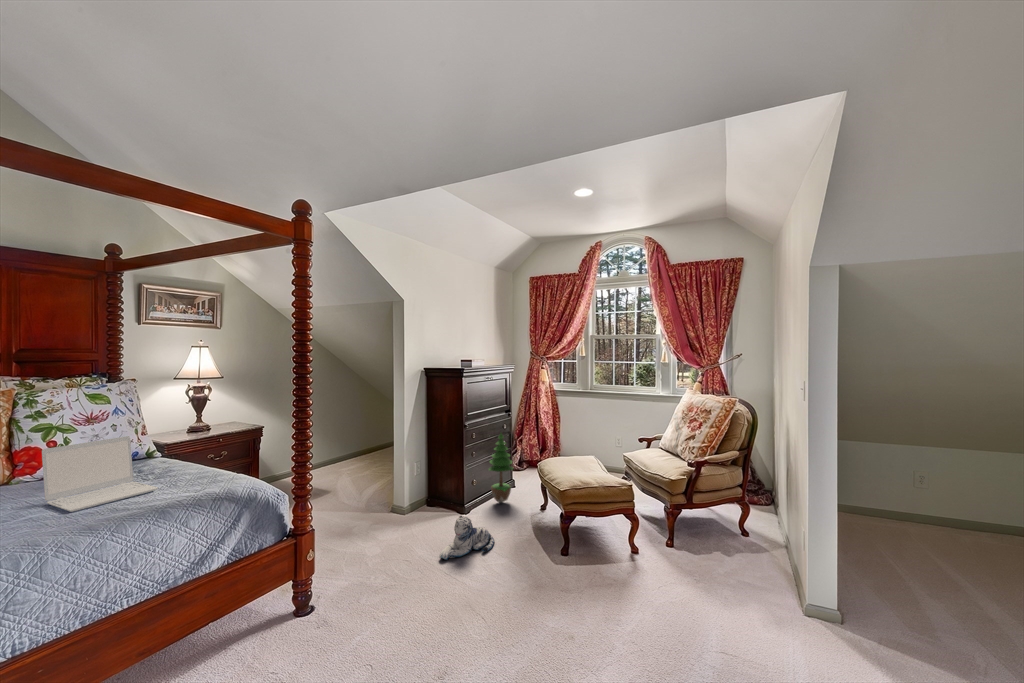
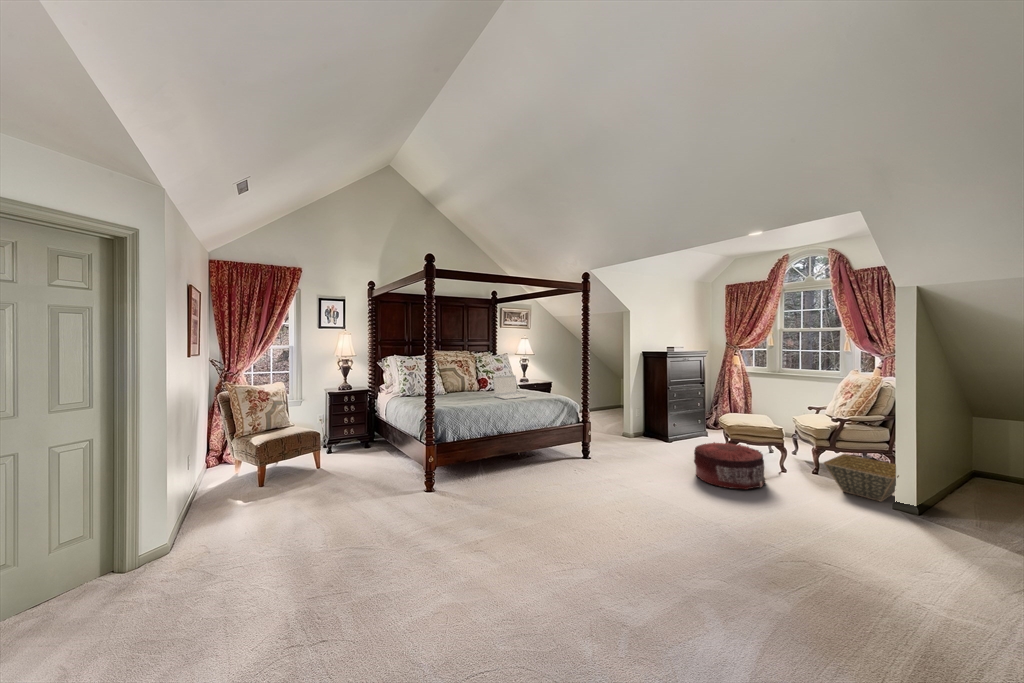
potted tree: present [489,433,513,503] -> none [686,394,704,440]
basket: none [699,511,794,588] -> present [824,454,899,502]
plush toy: present [440,516,494,560] -> none [650,435,685,457]
pouf: none [520,521,630,623] -> present [694,442,765,489]

